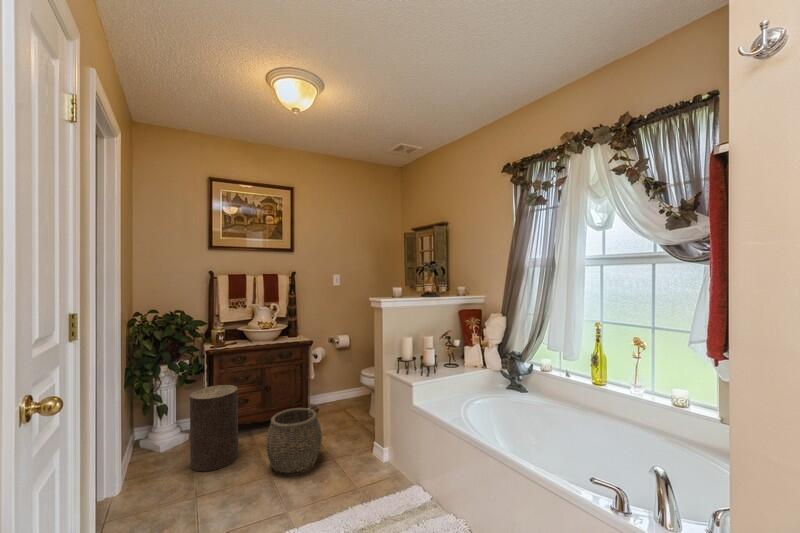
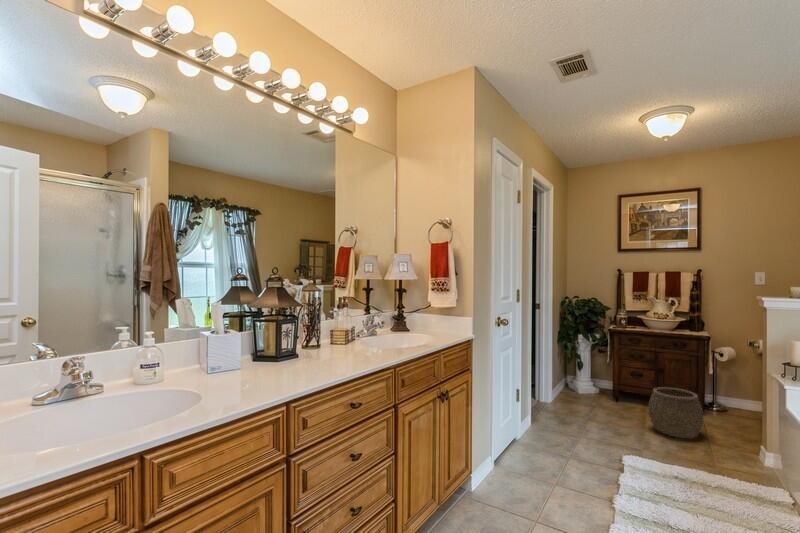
stool: present [190,385,238,471] -> none [596,356,632,415]

